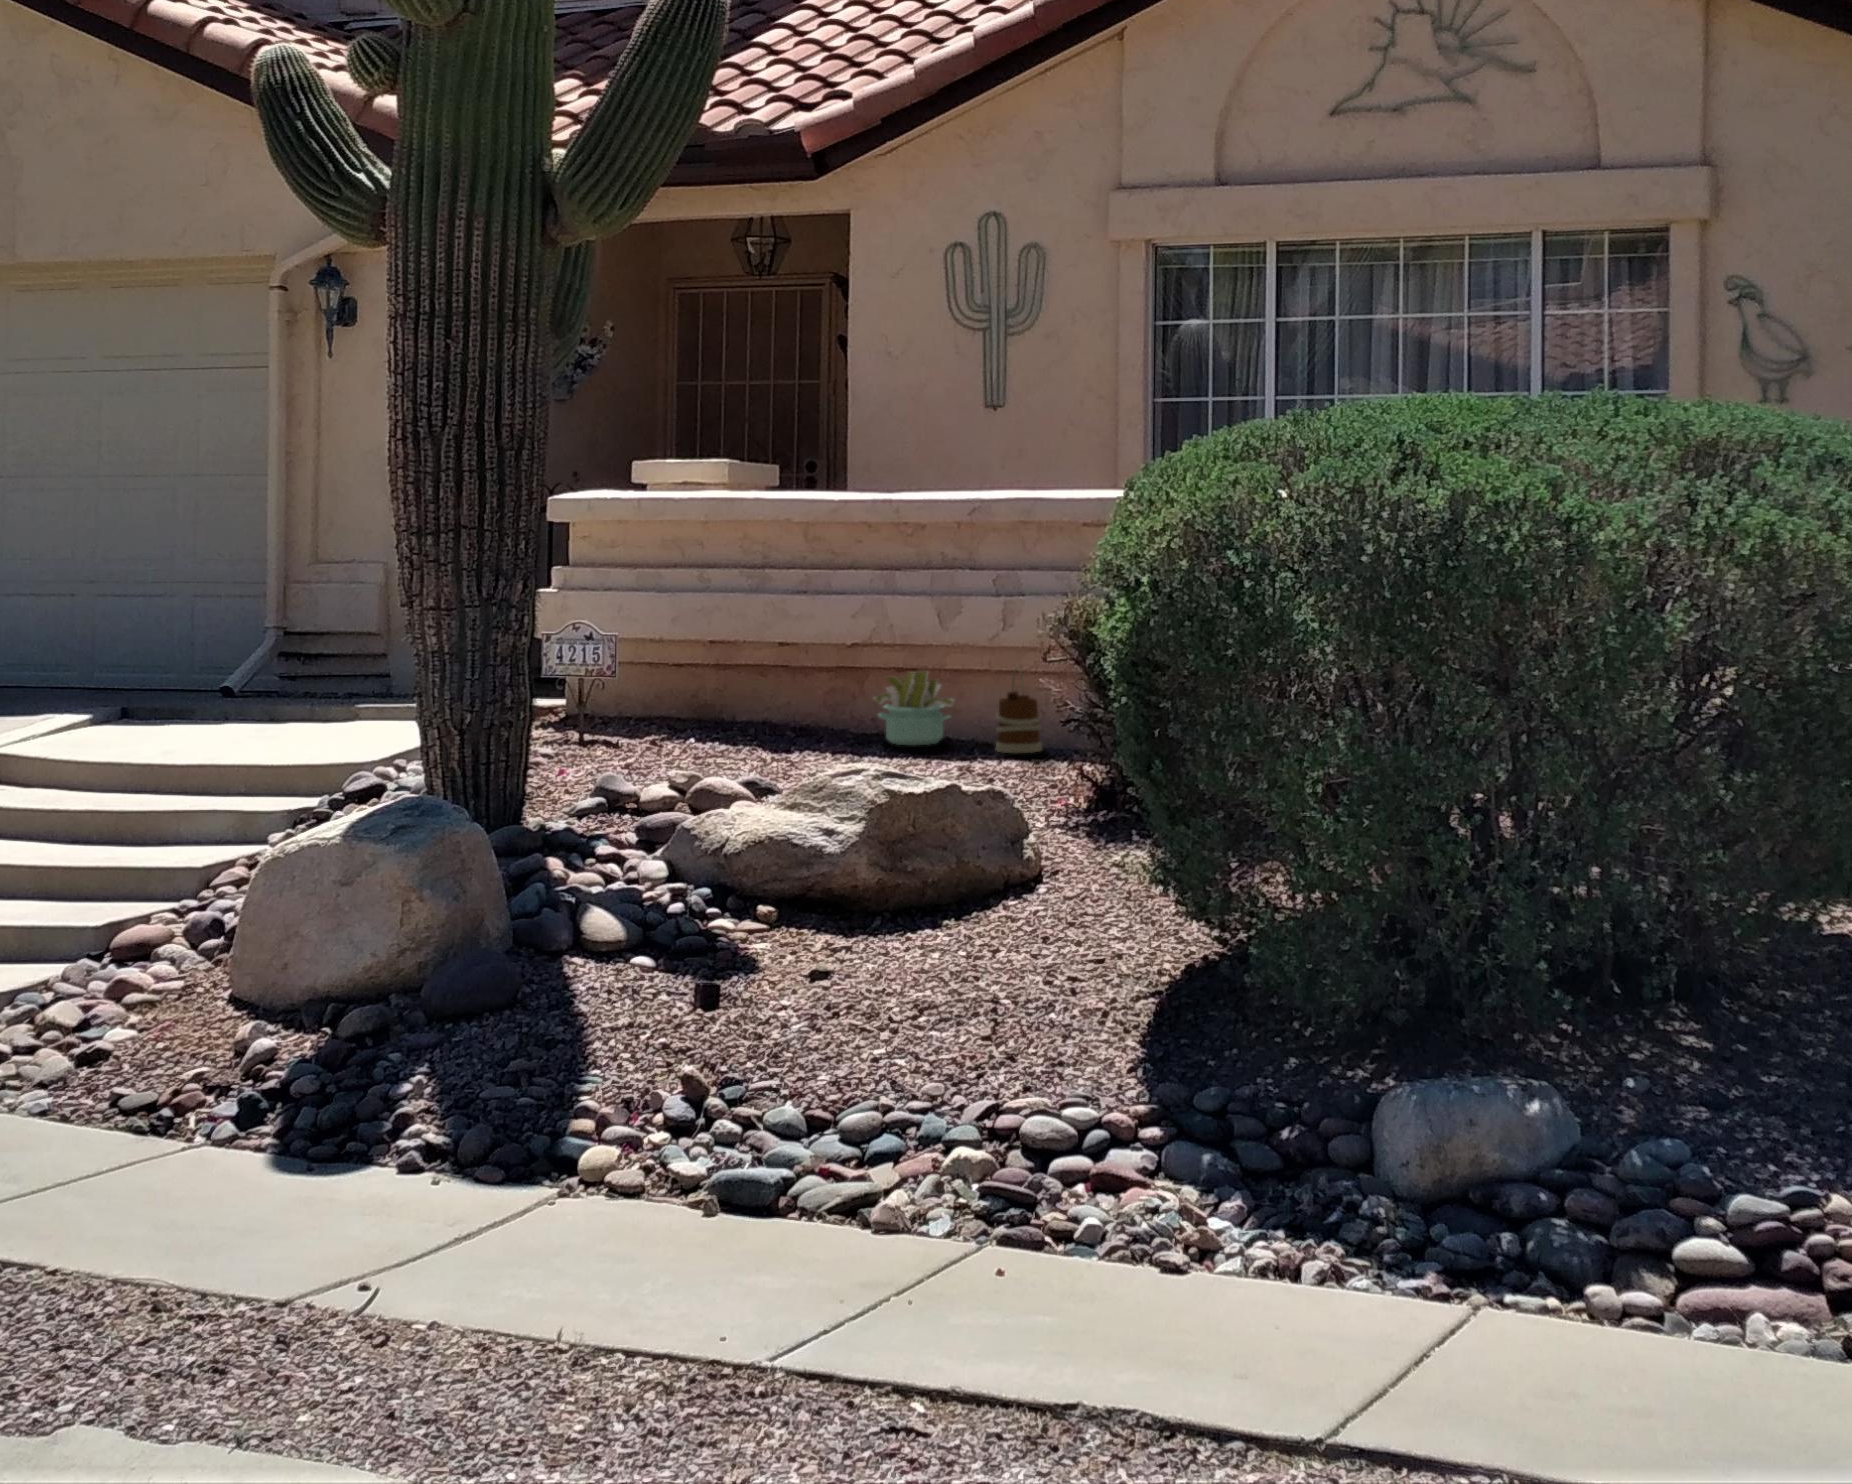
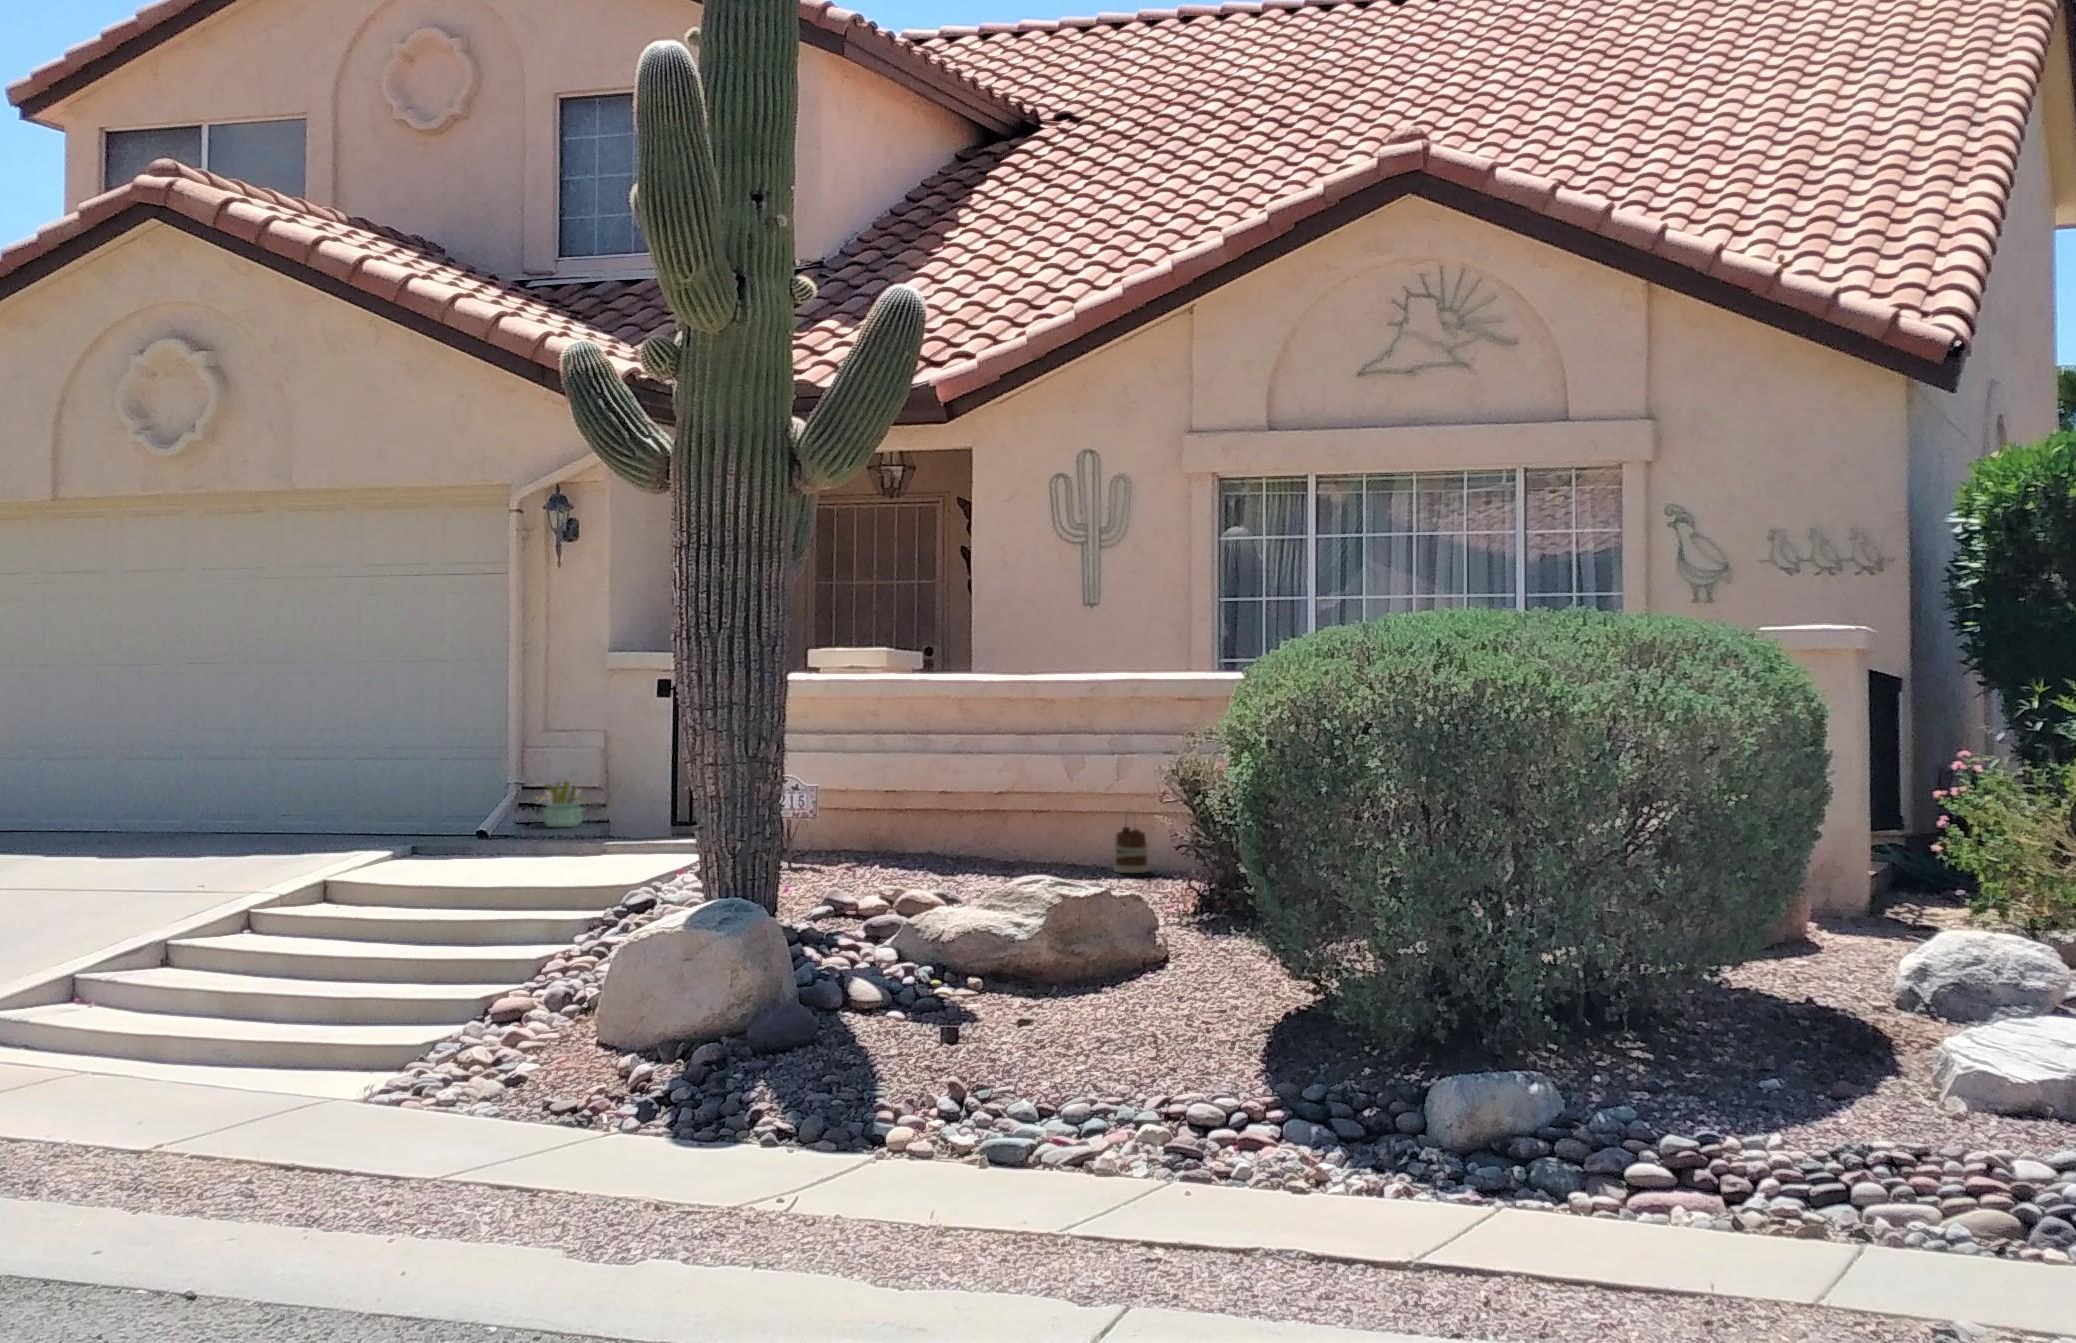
decorative plant: present [873,671,954,745] -> present [536,781,586,827]

